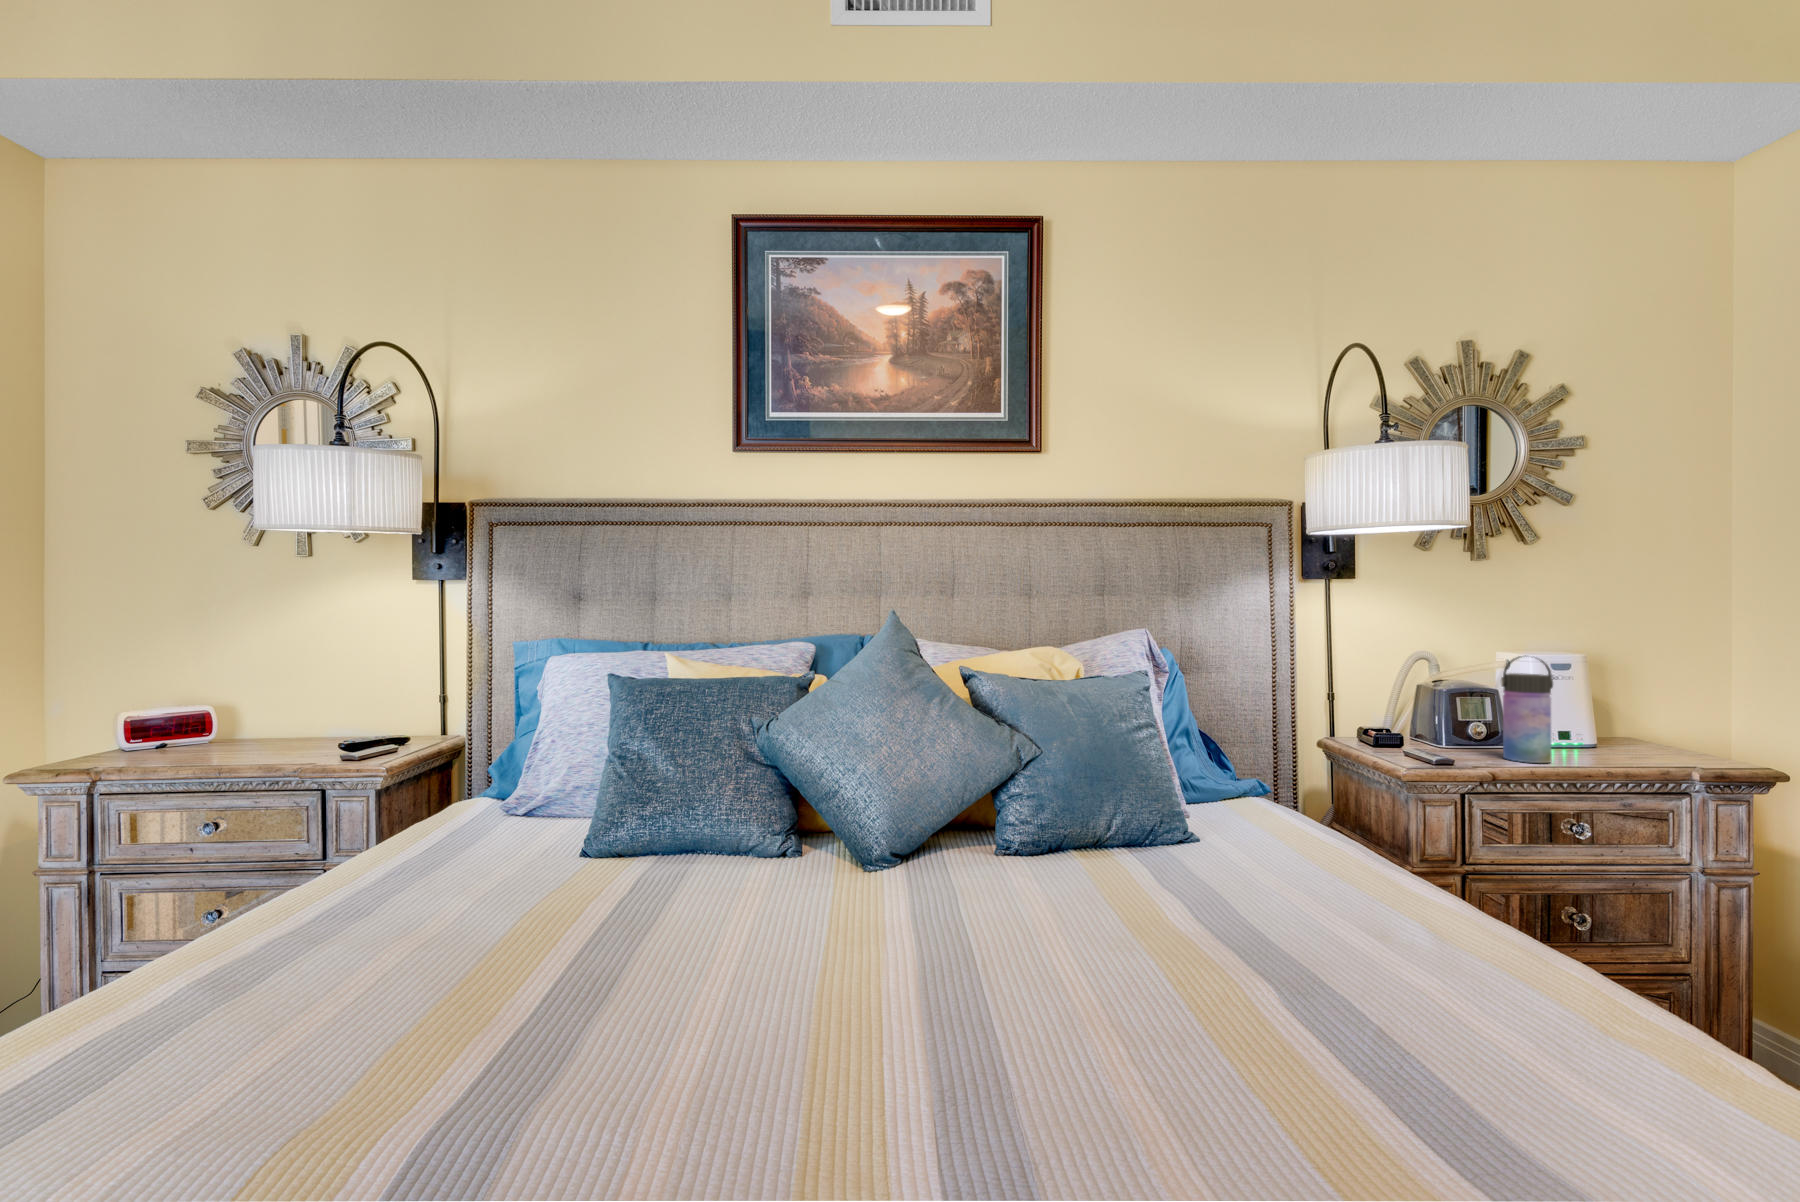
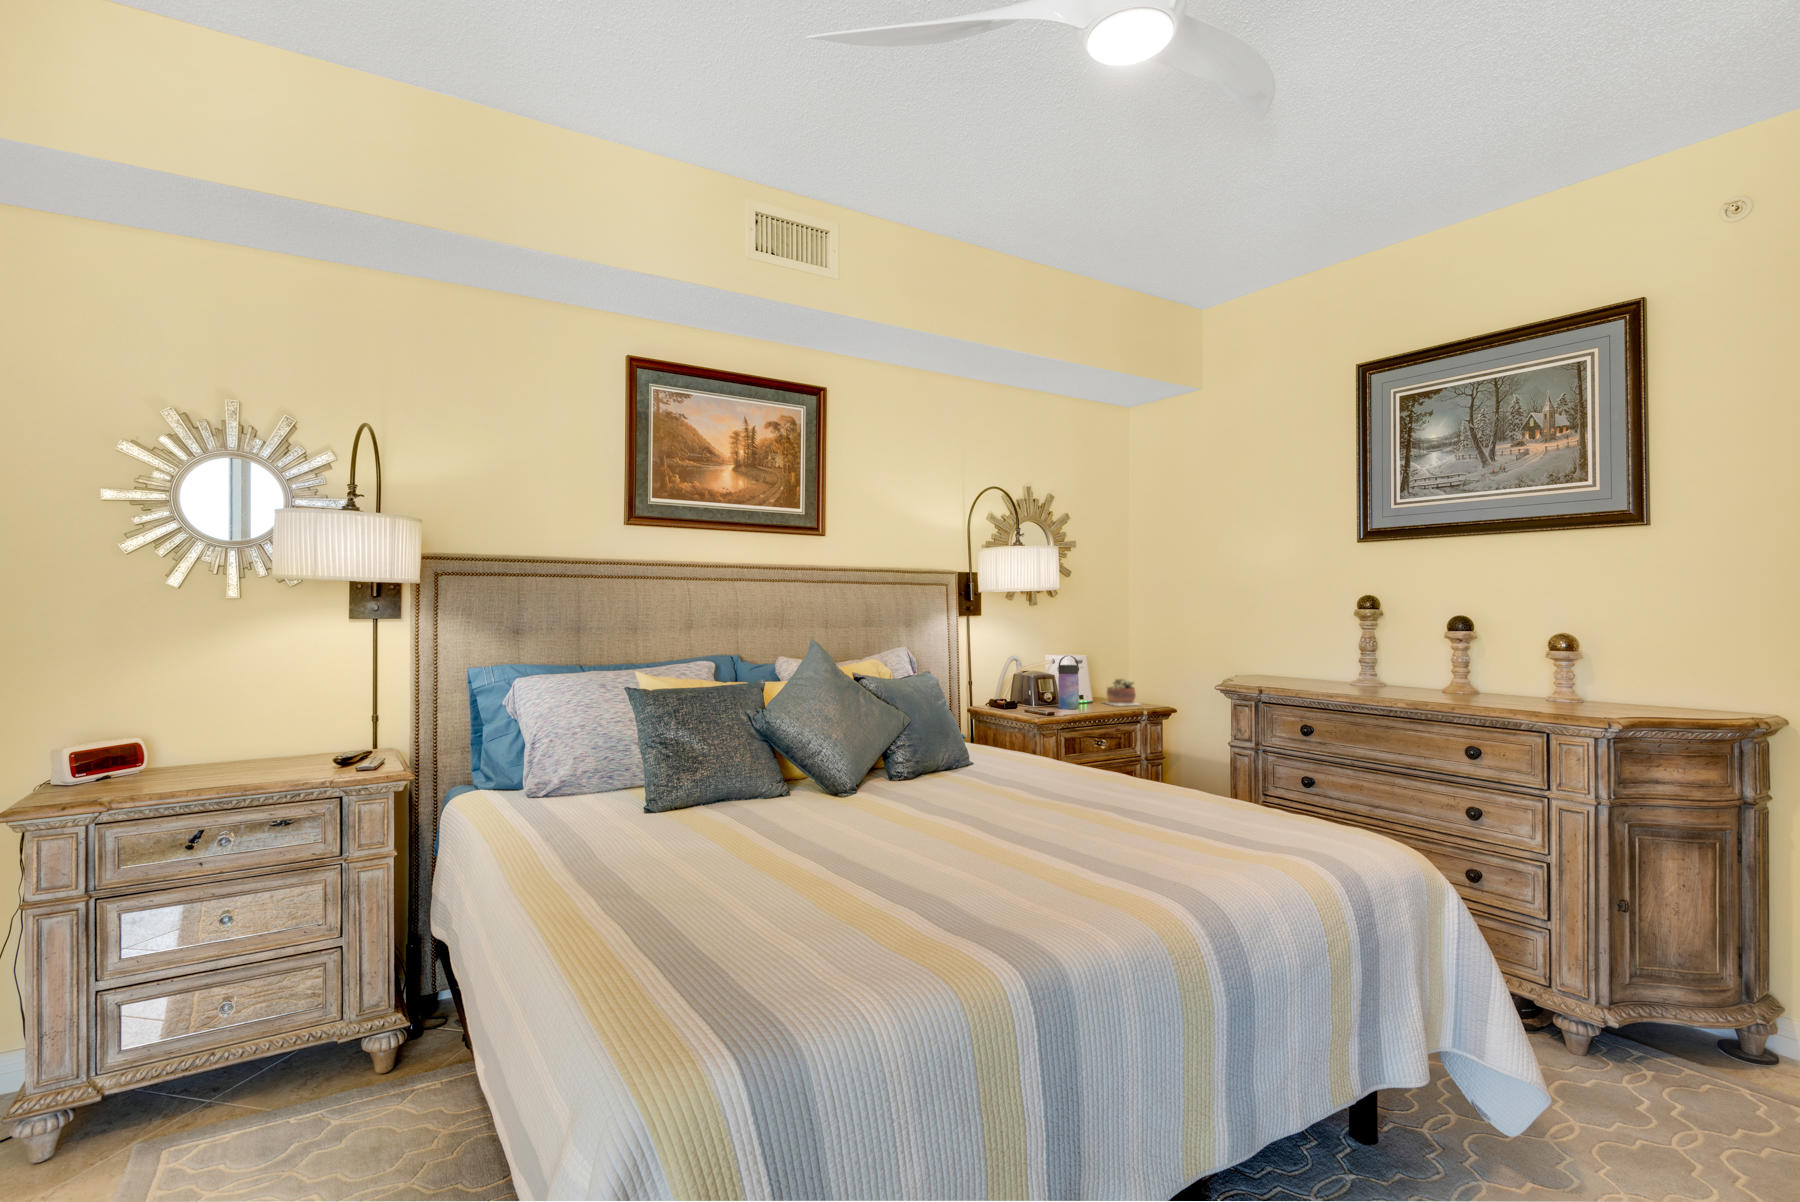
succulent plant: none [1627,706,1729,769] -> present [1106,678,1140,706]

